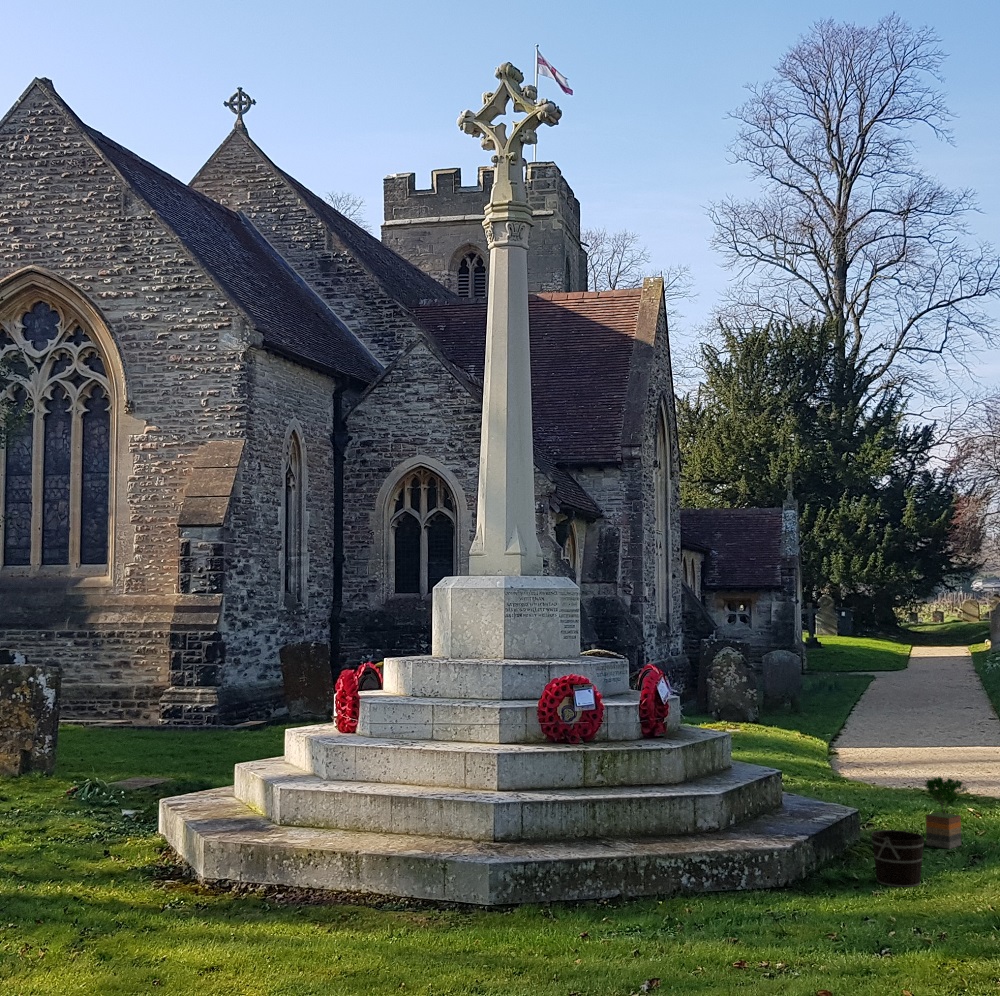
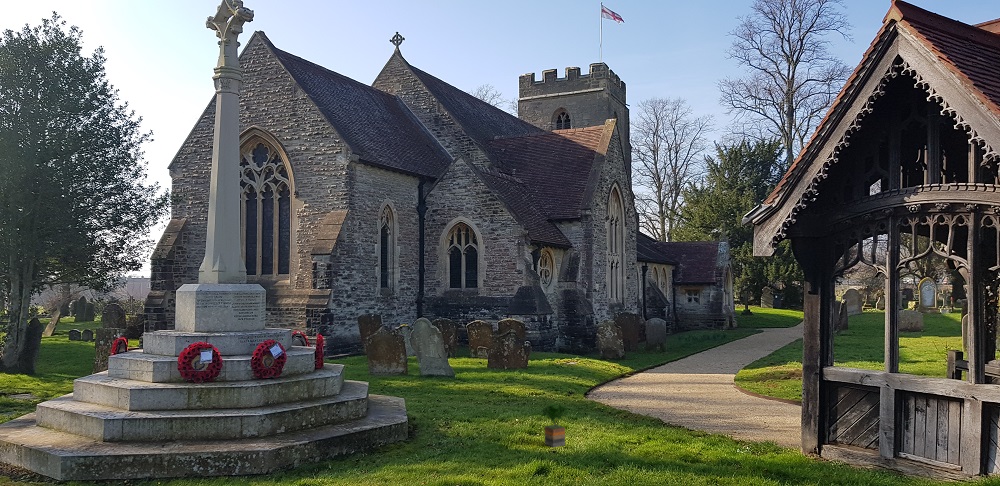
bucket: present [872,829,924,887] -> none [461,436,491,471]

